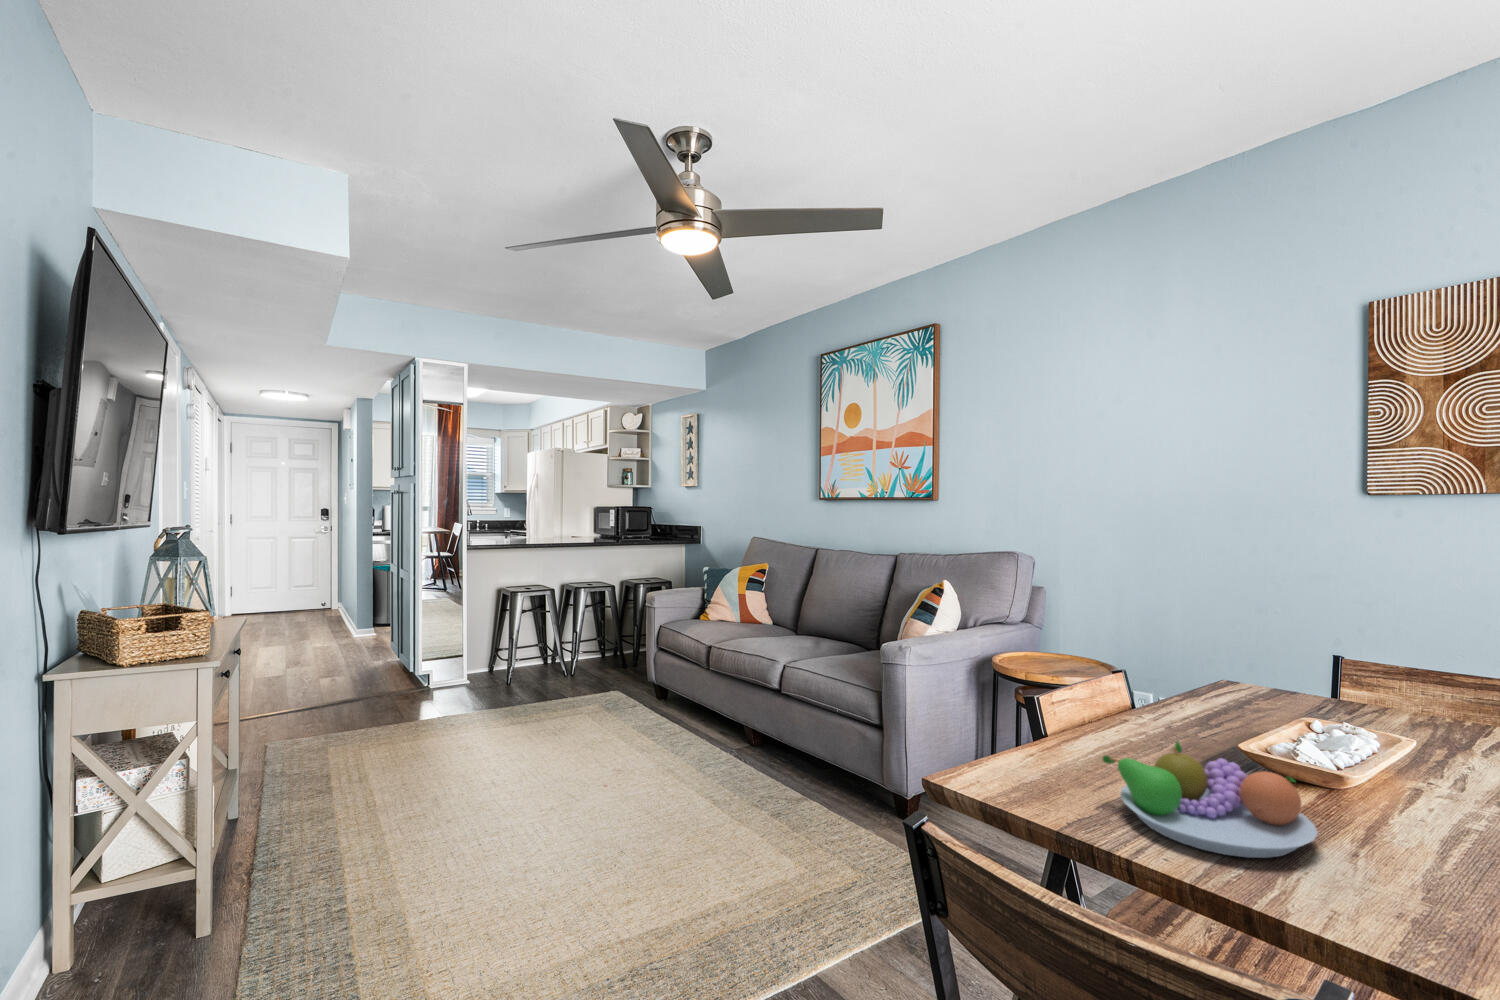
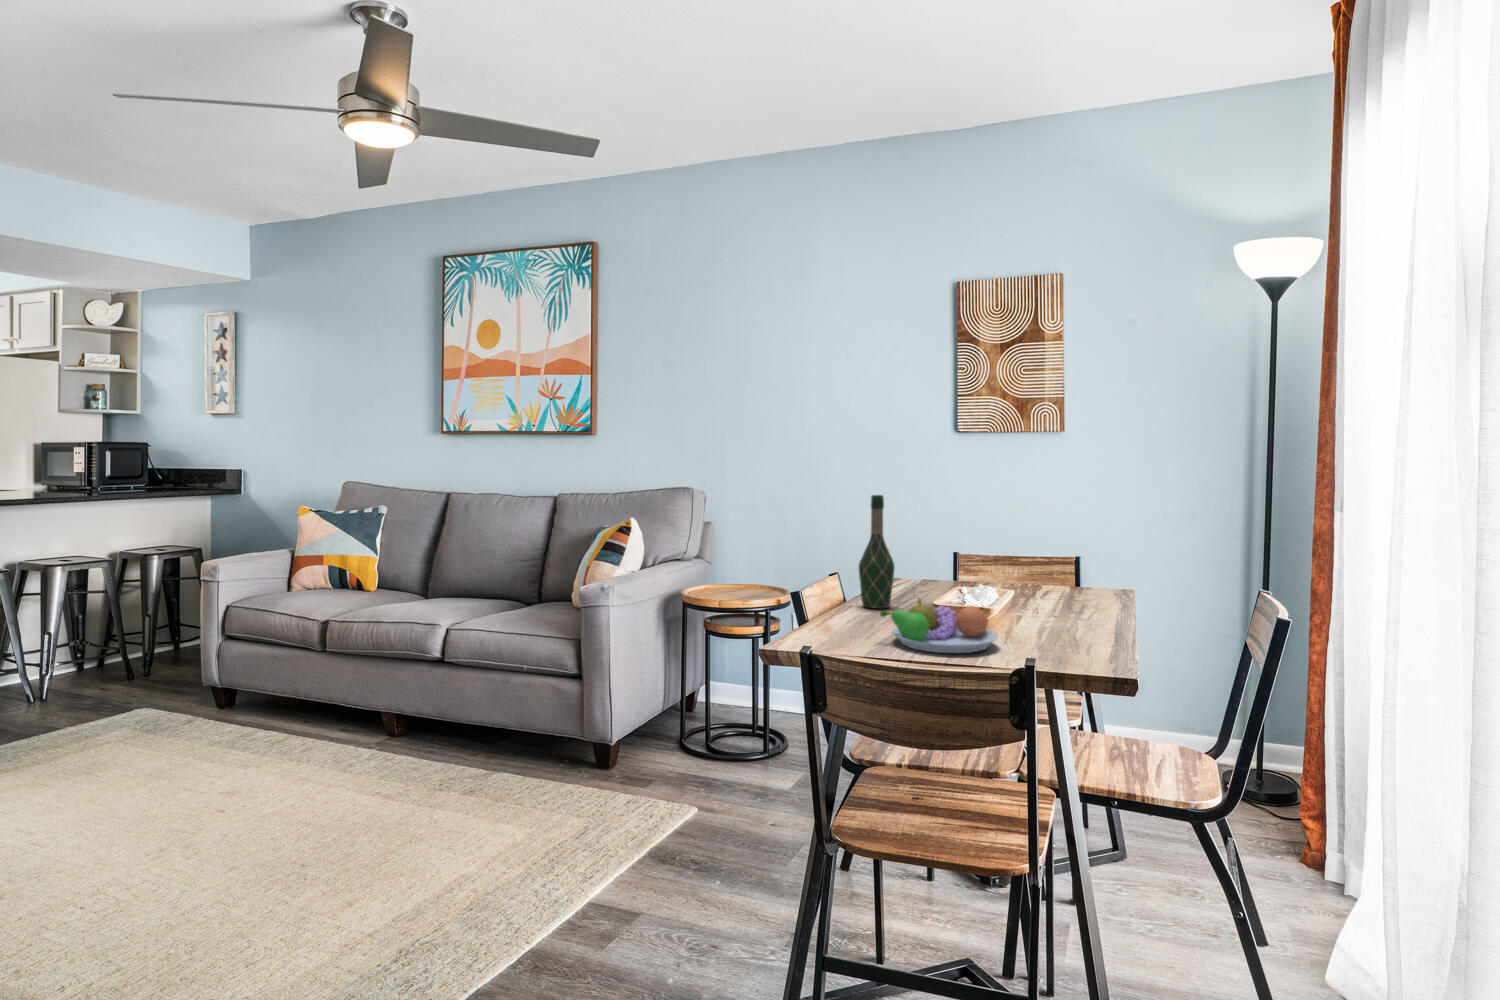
wine bottle: none [1129,579,1185,735] -> present [859,495,895,608]

